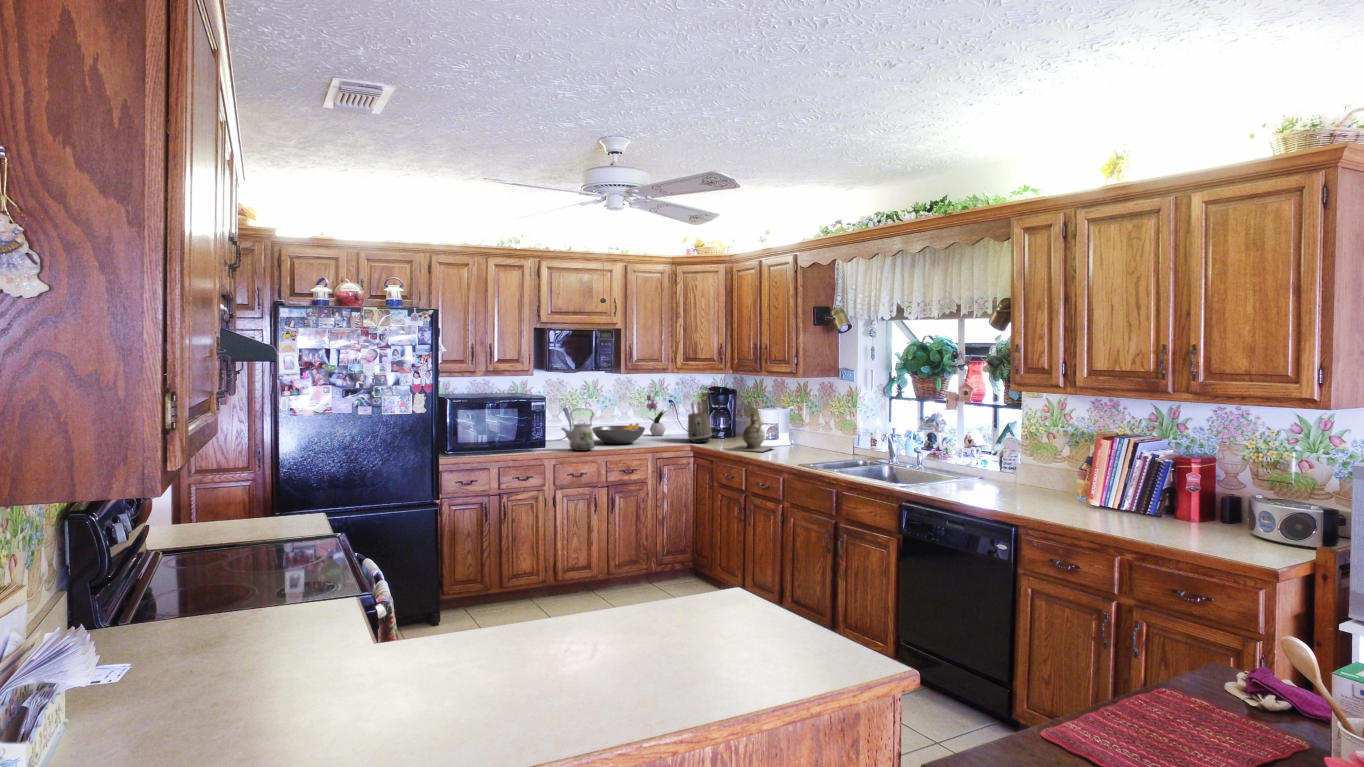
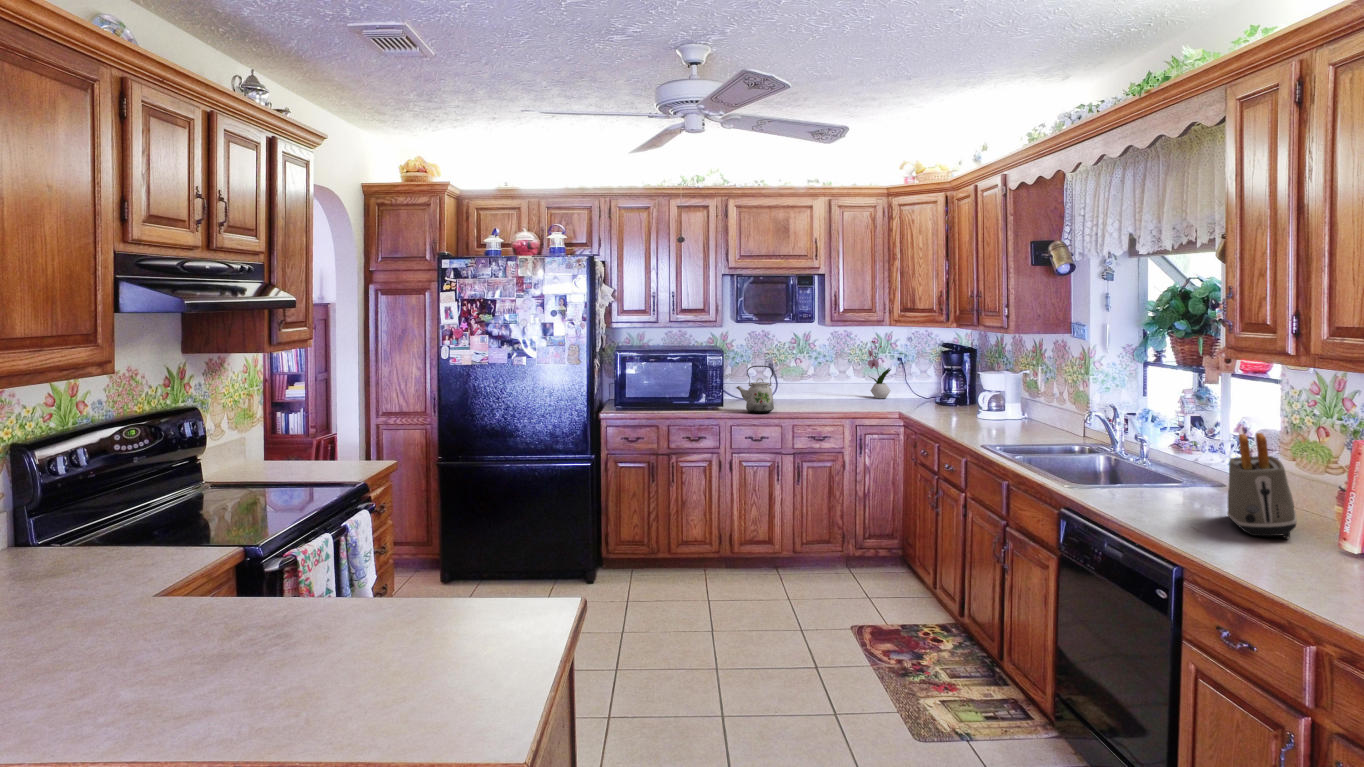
toaster: present [688,402,712,443] -> present [1227,433,1297,538]
ceramic jug: present [729,413,774,451] -> none [931,377,1001,425]
fruit bowl: present [592,423,645,444] -> none [786,384,848,407]

